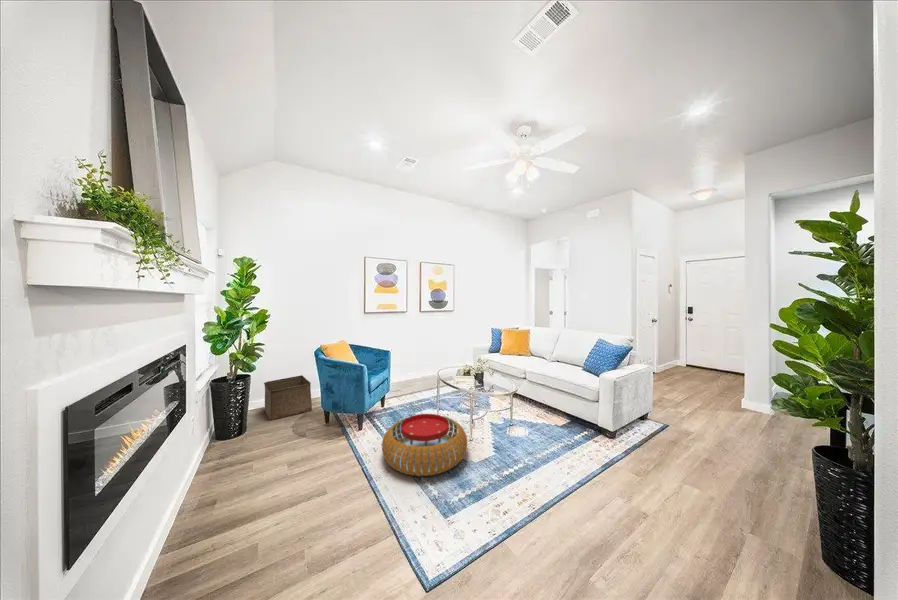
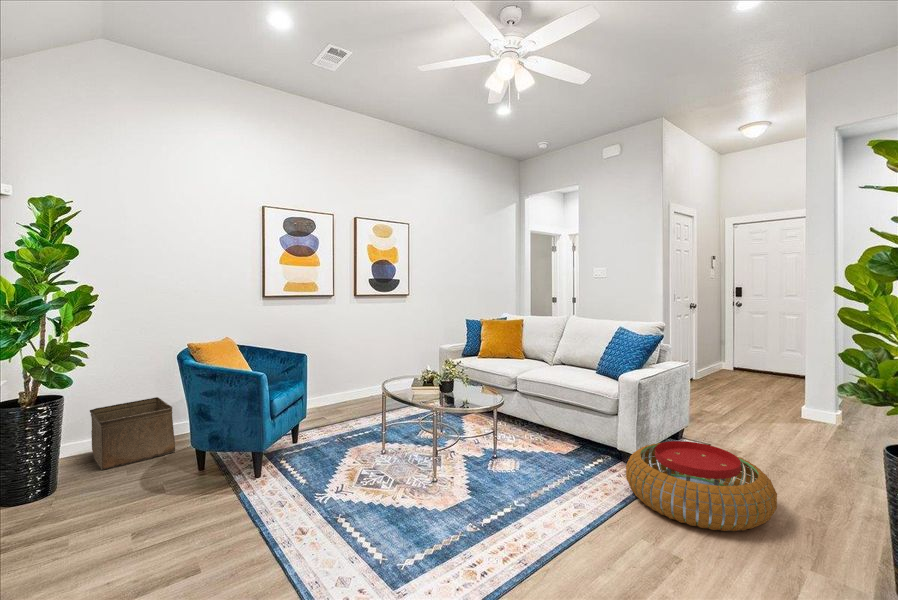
pouf: present [382,414,467,476] -> present [626,441,777,531]

